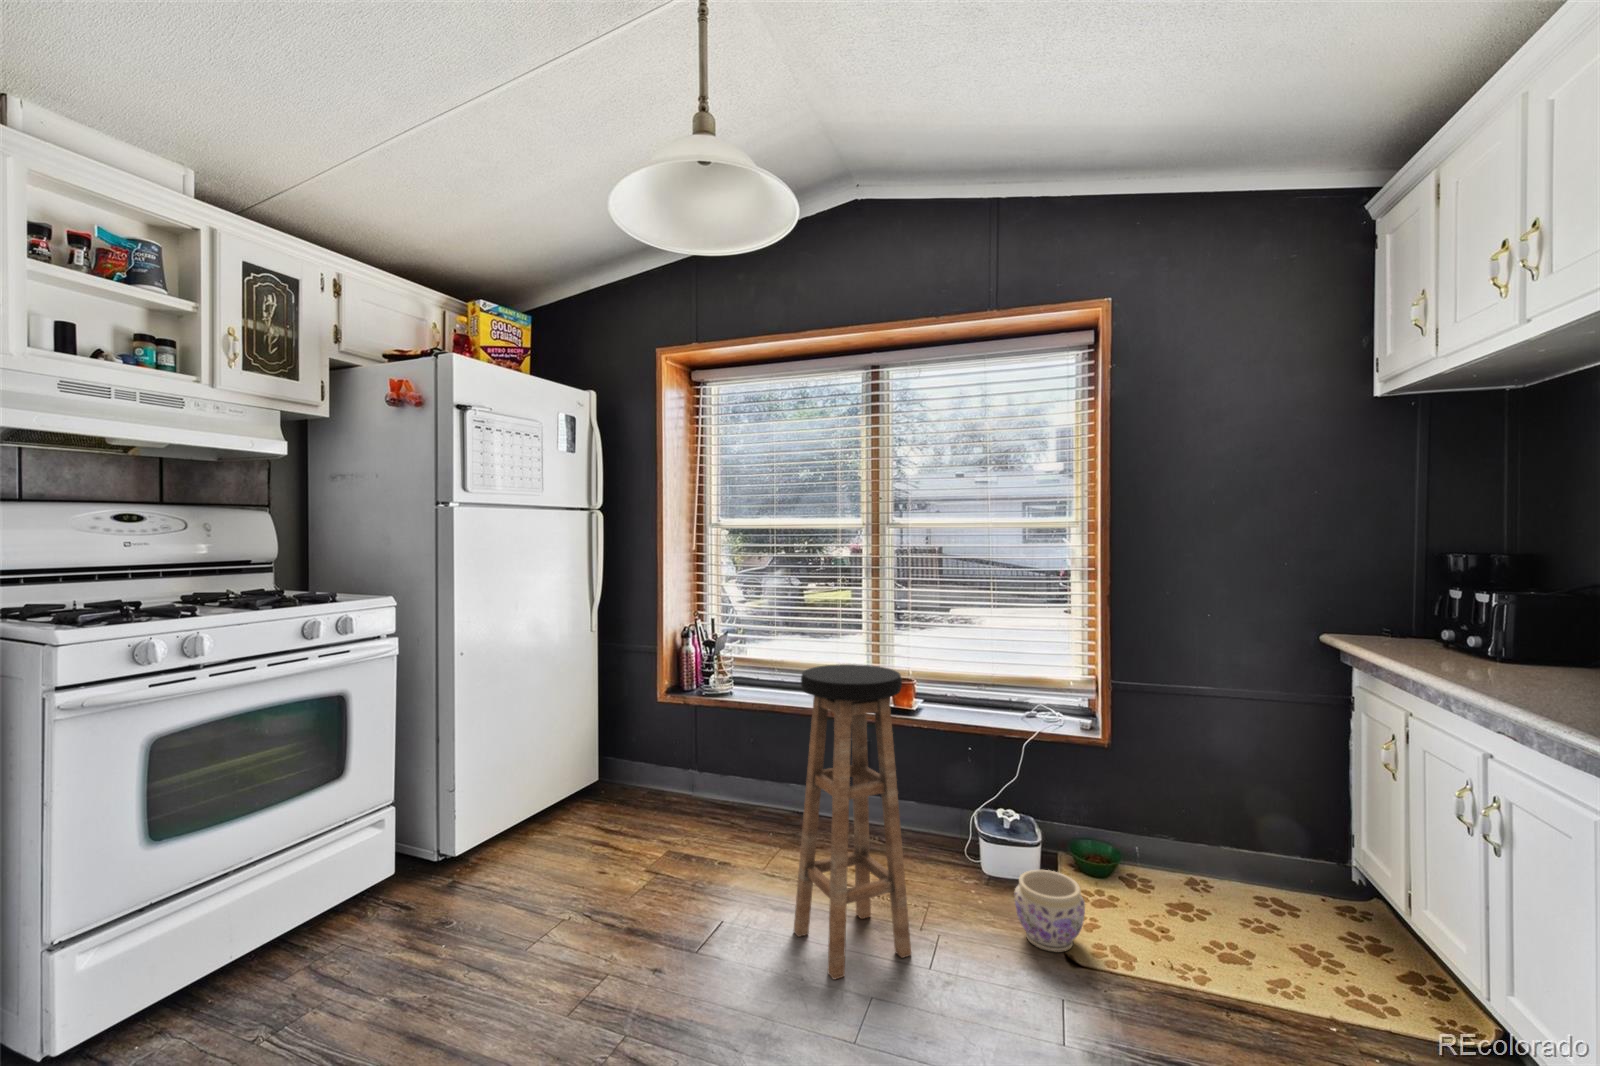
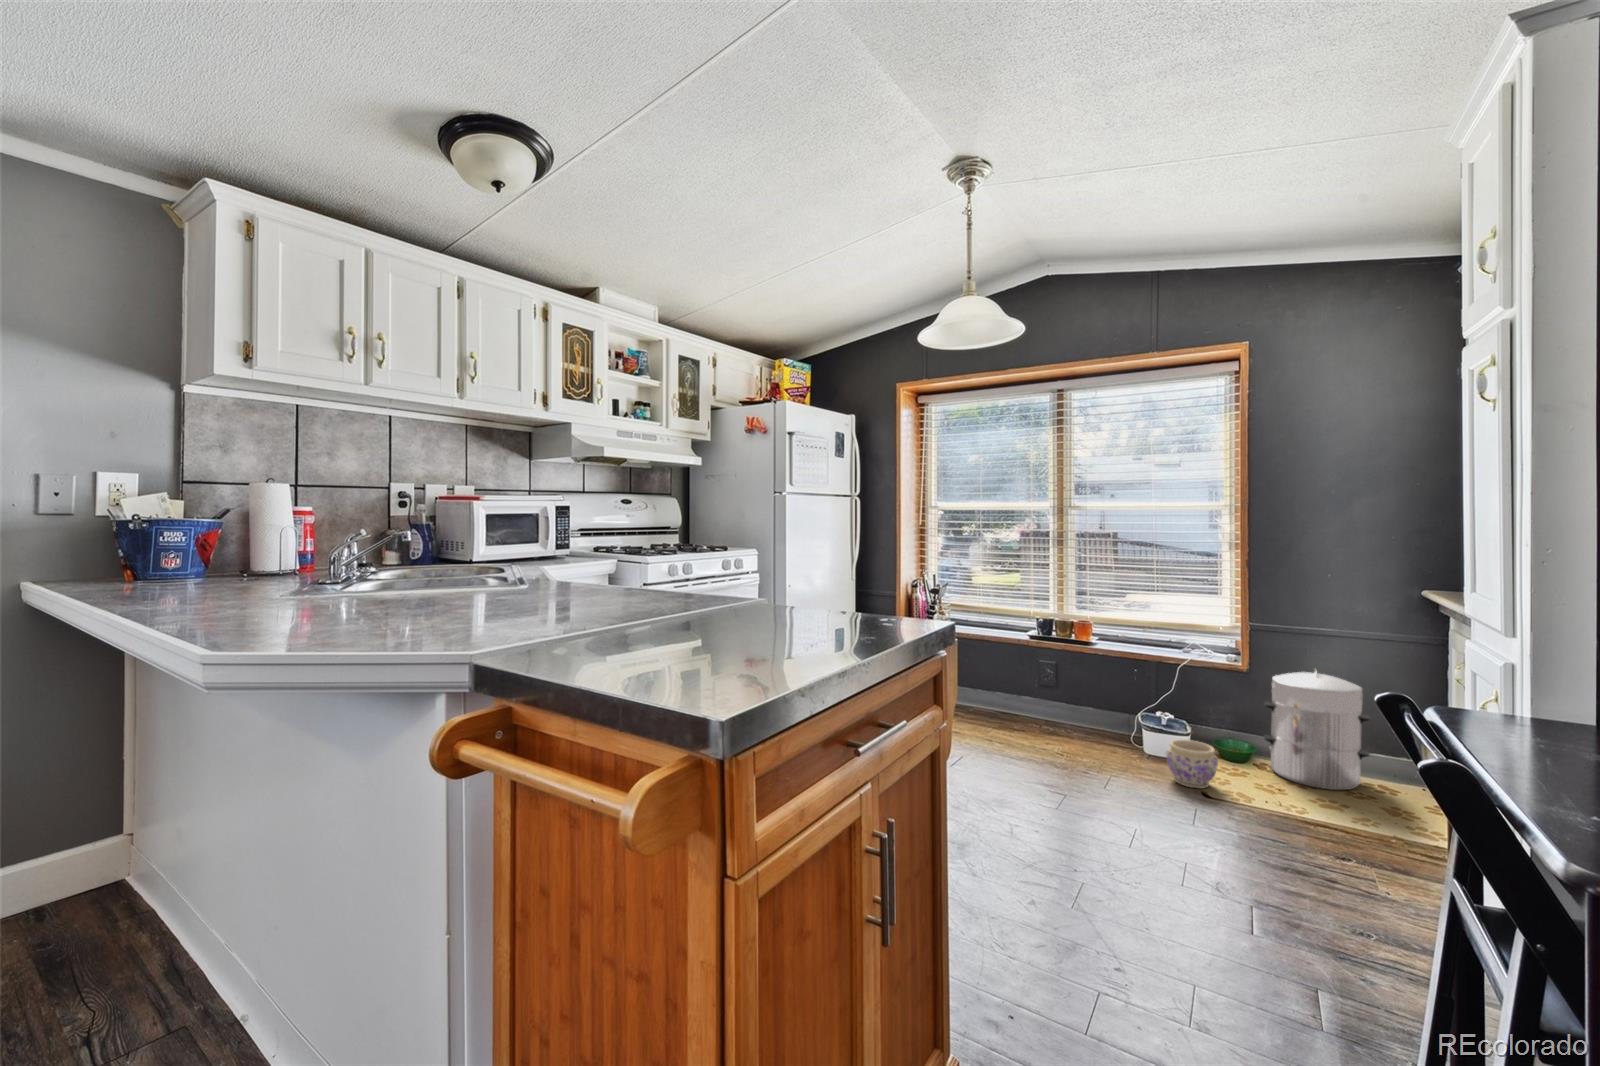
bar stool: present [794,664,911,979] -> none [1012,598,1093,785]
waste bin: none [1135,749,1270,927] -> present [1264,669,1371,790]

